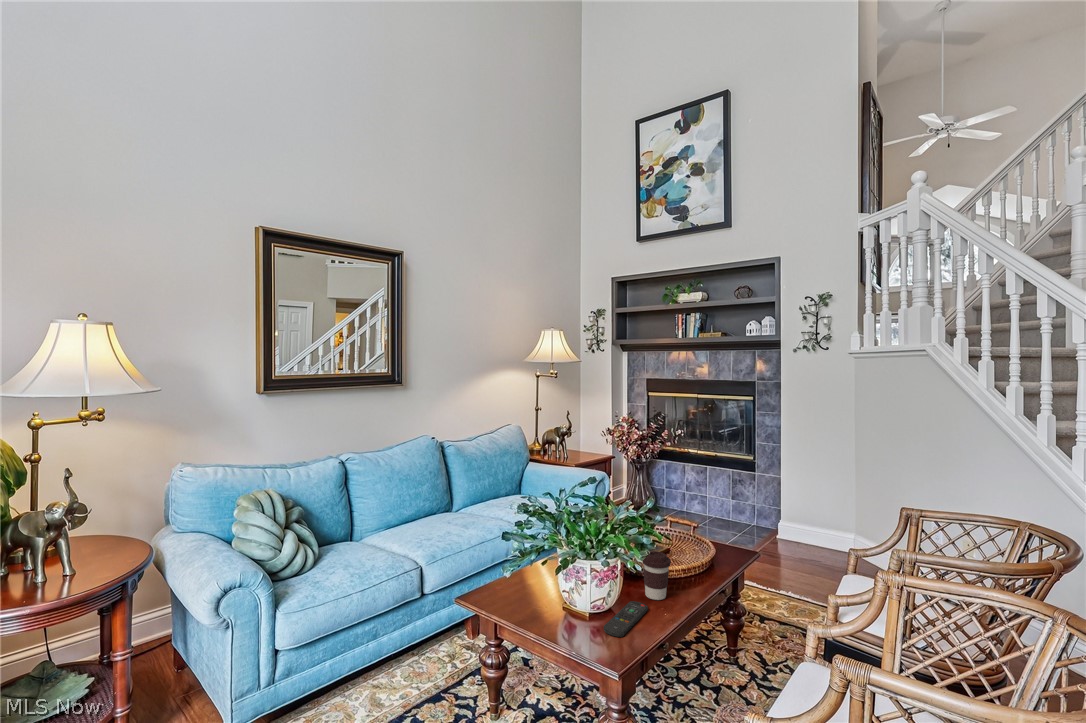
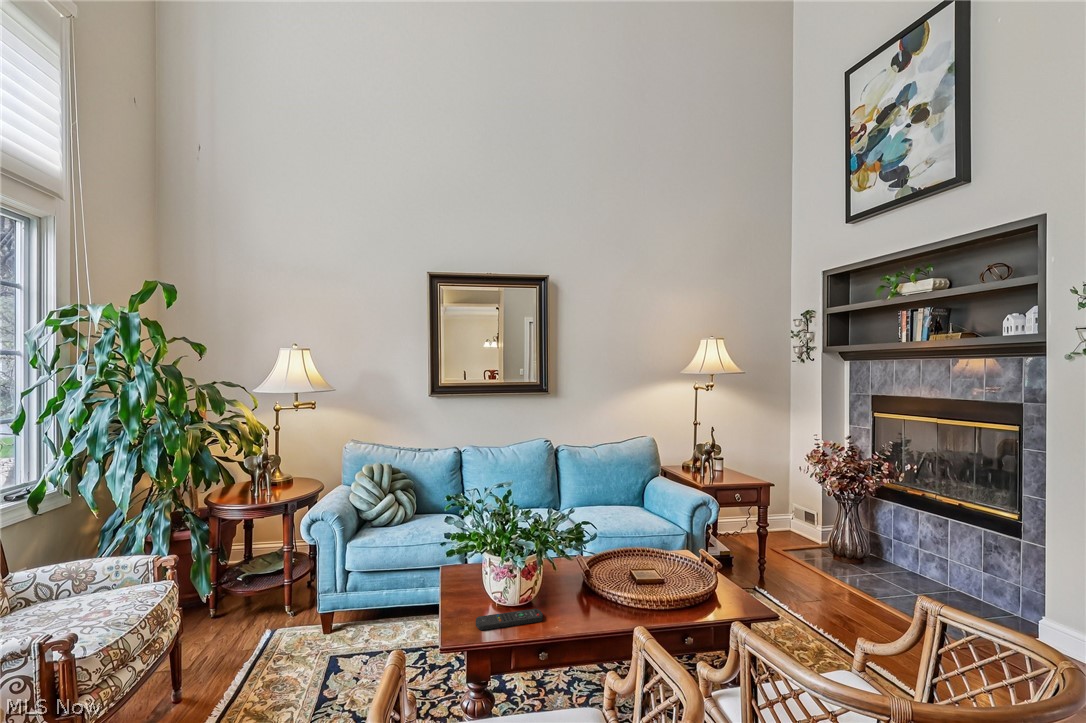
coffee cup: present [643,551,671,600] -> none [558,567,587,618]

